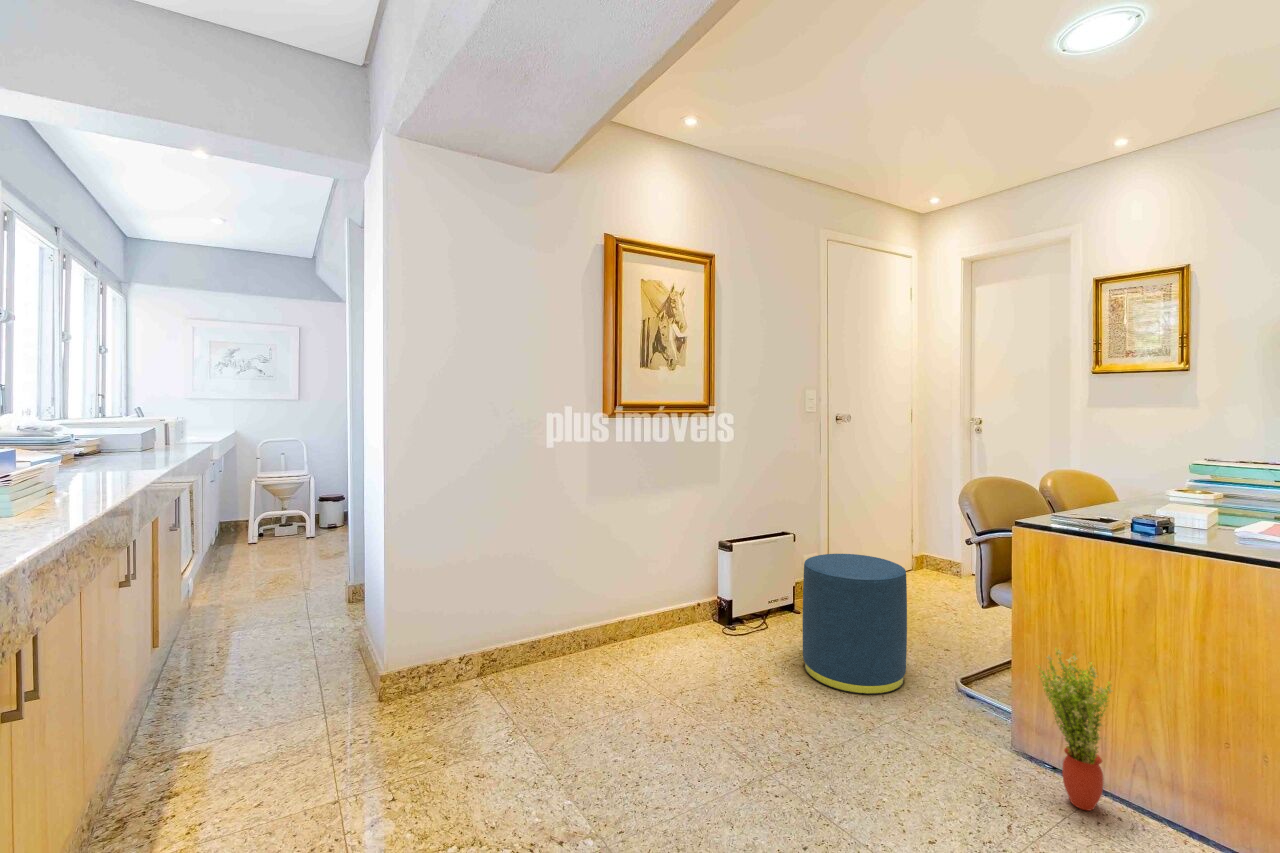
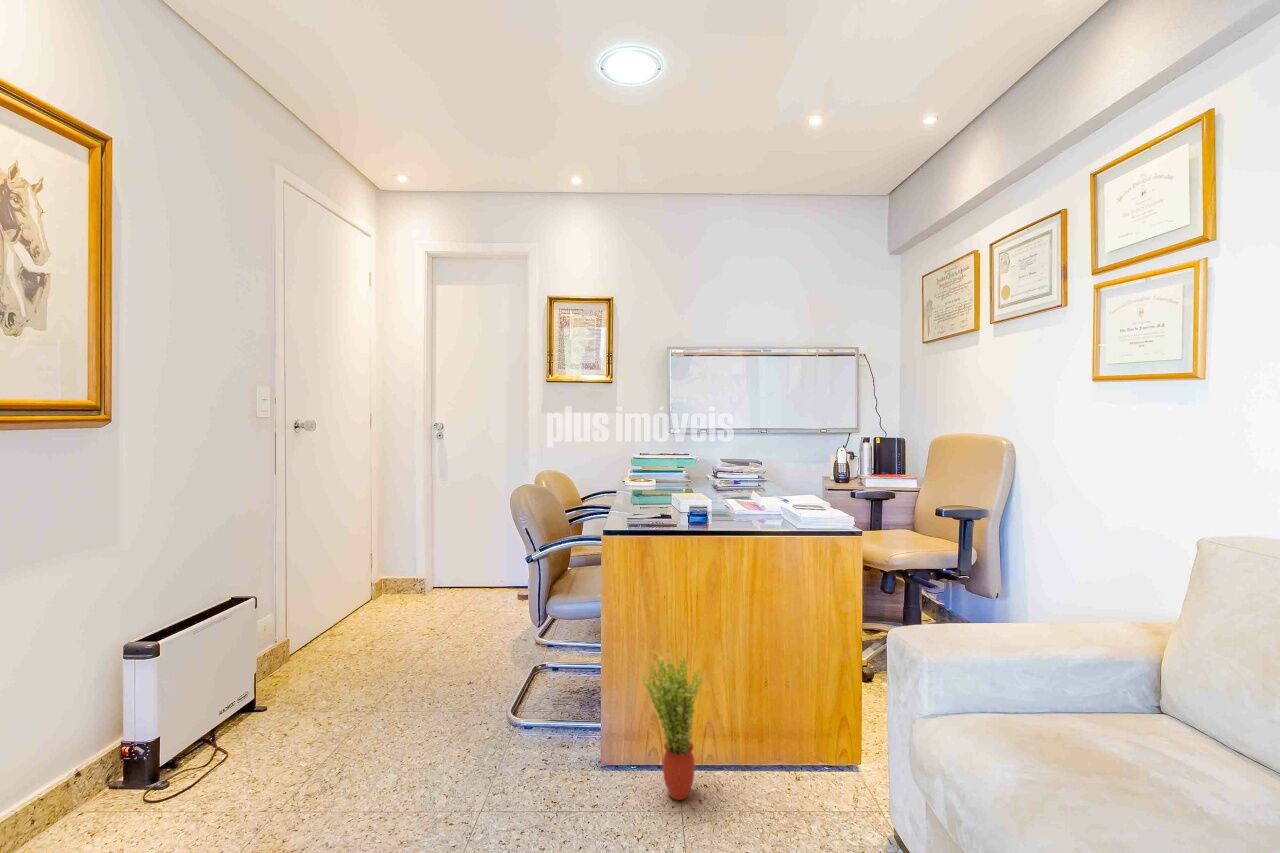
ottoman: present [803,554,907,695] -> none [323,600,464,803]

